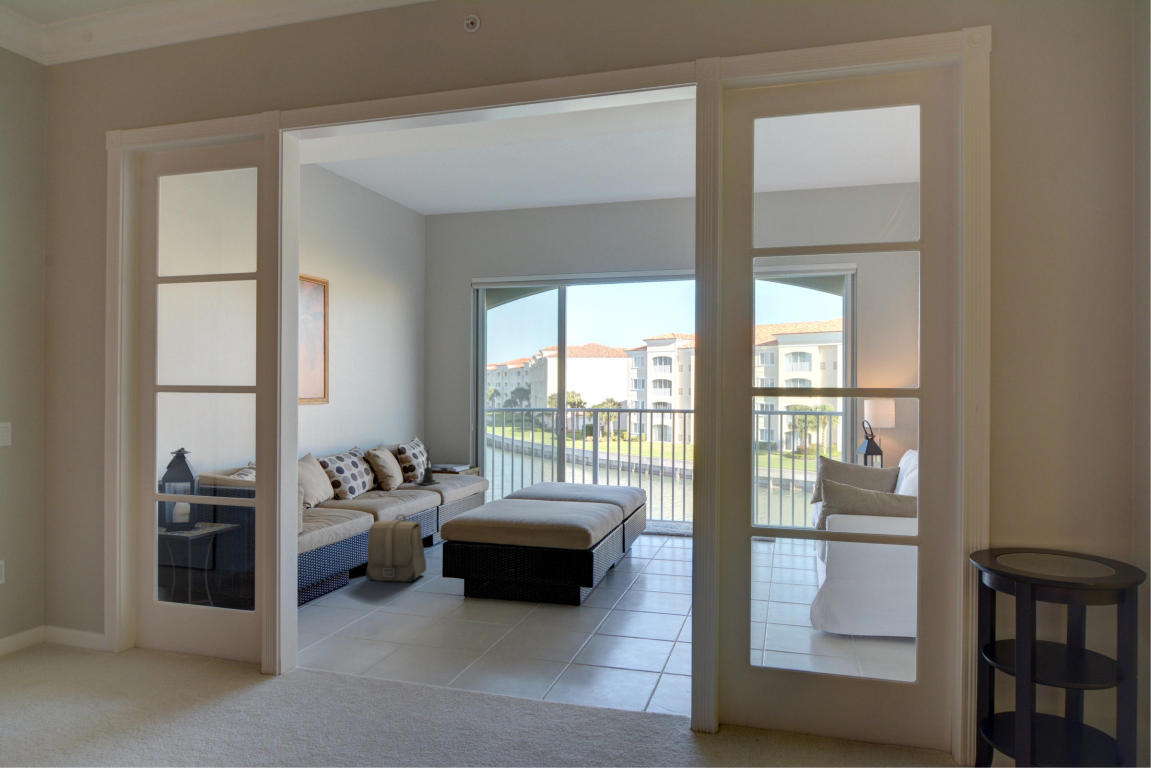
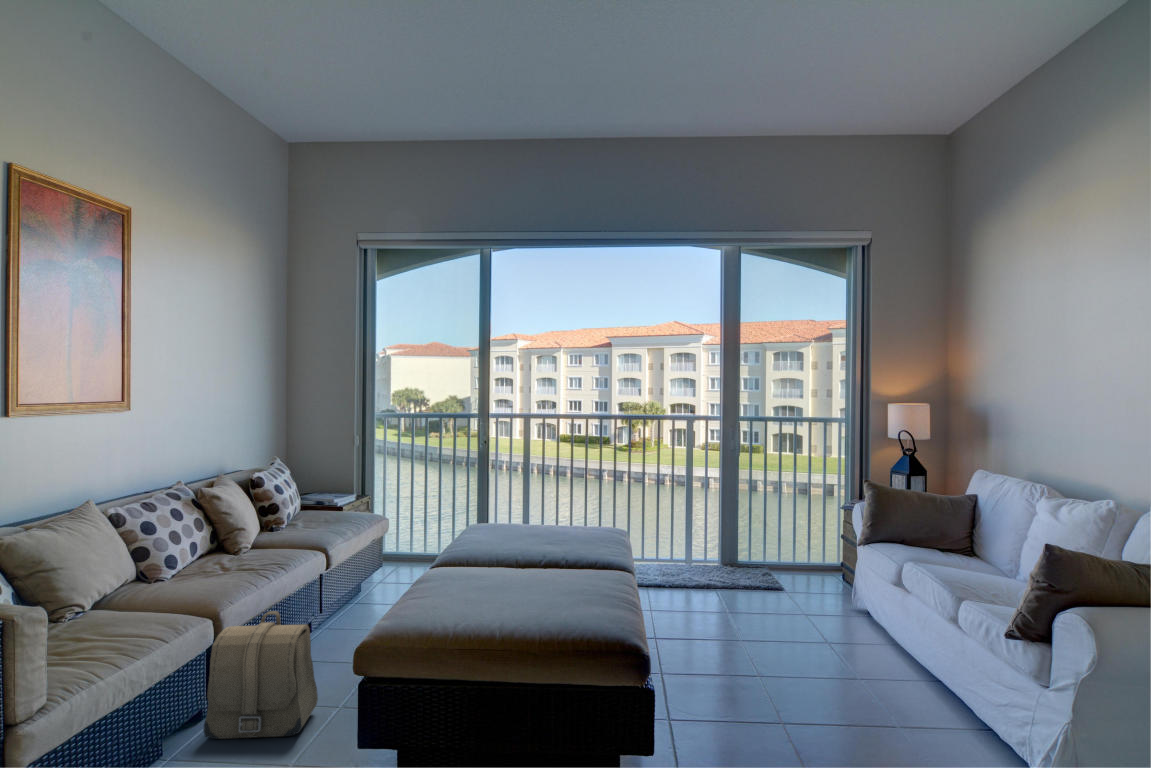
candle holder: present [418,447,437,485] -> none [278,471,325,539]

